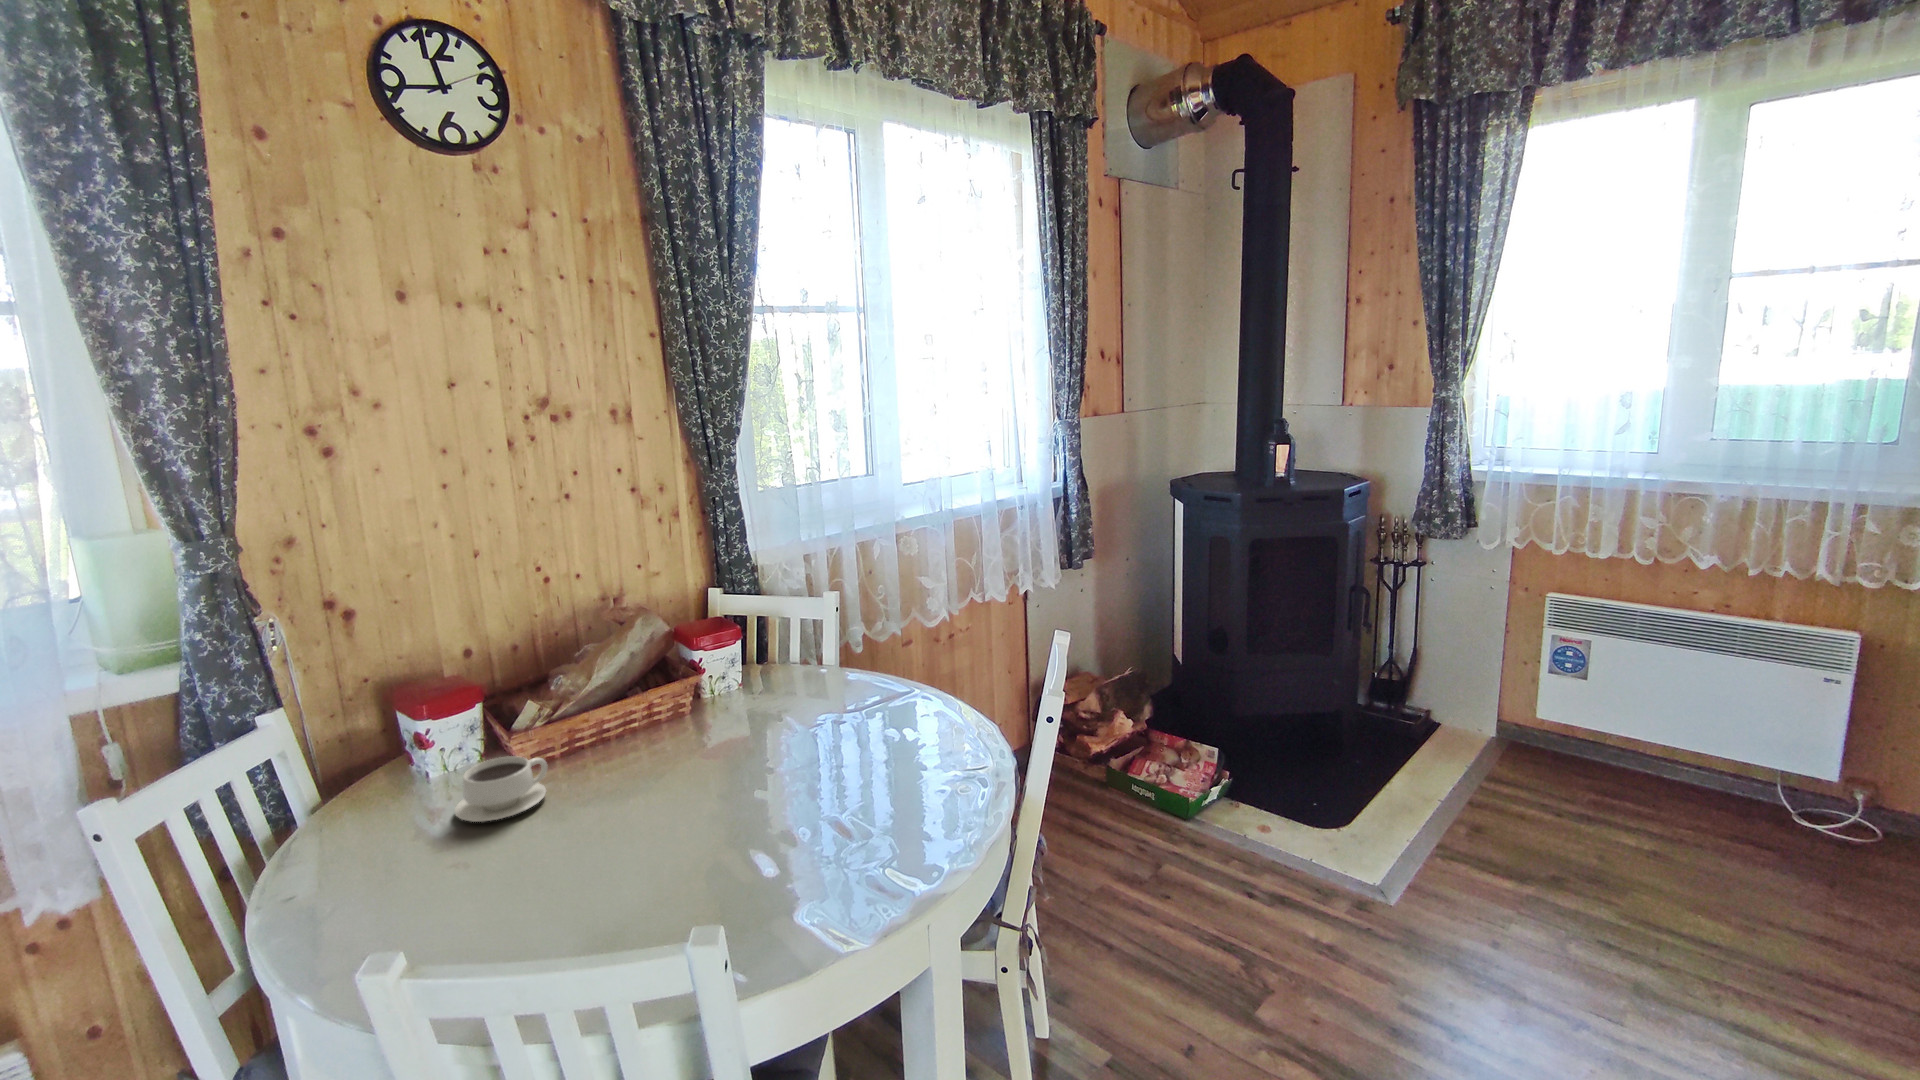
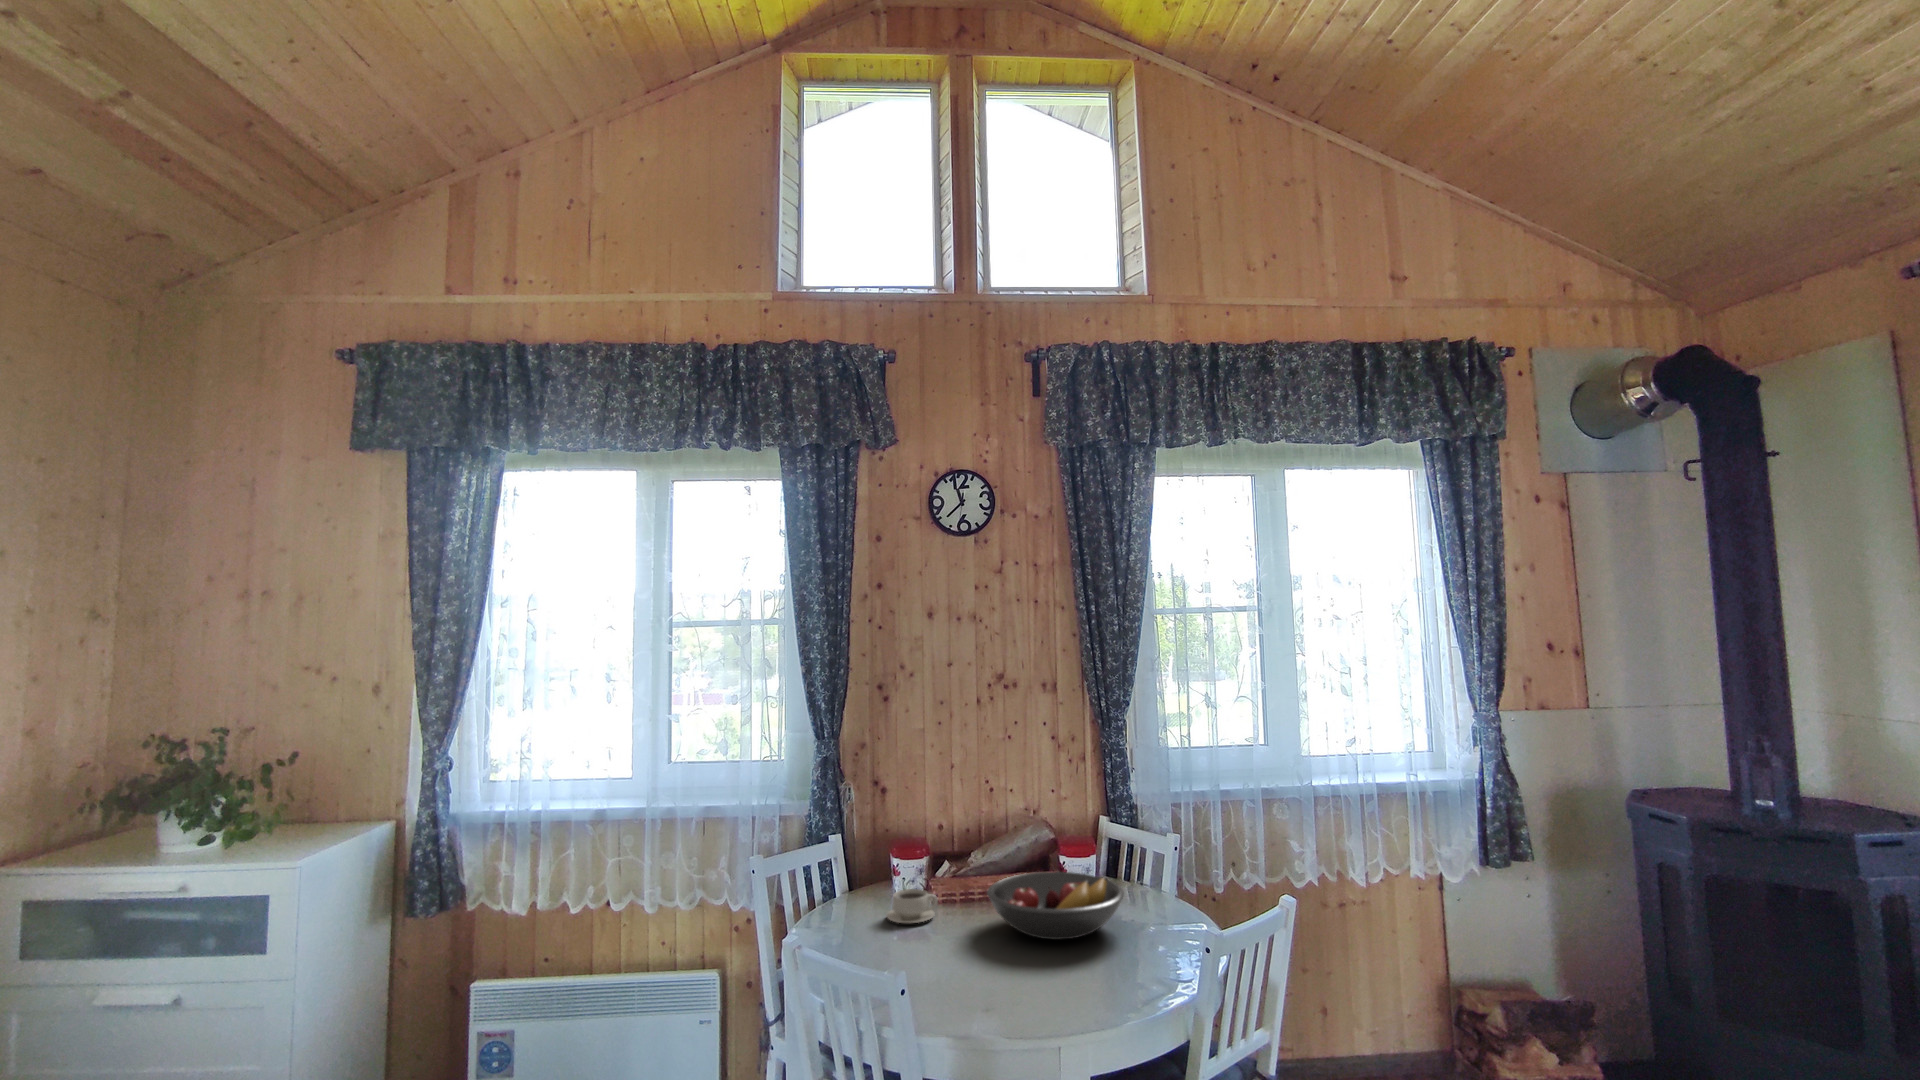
fruit bowl: none [645,665,850,773] -> present [987,872,1124,940]

